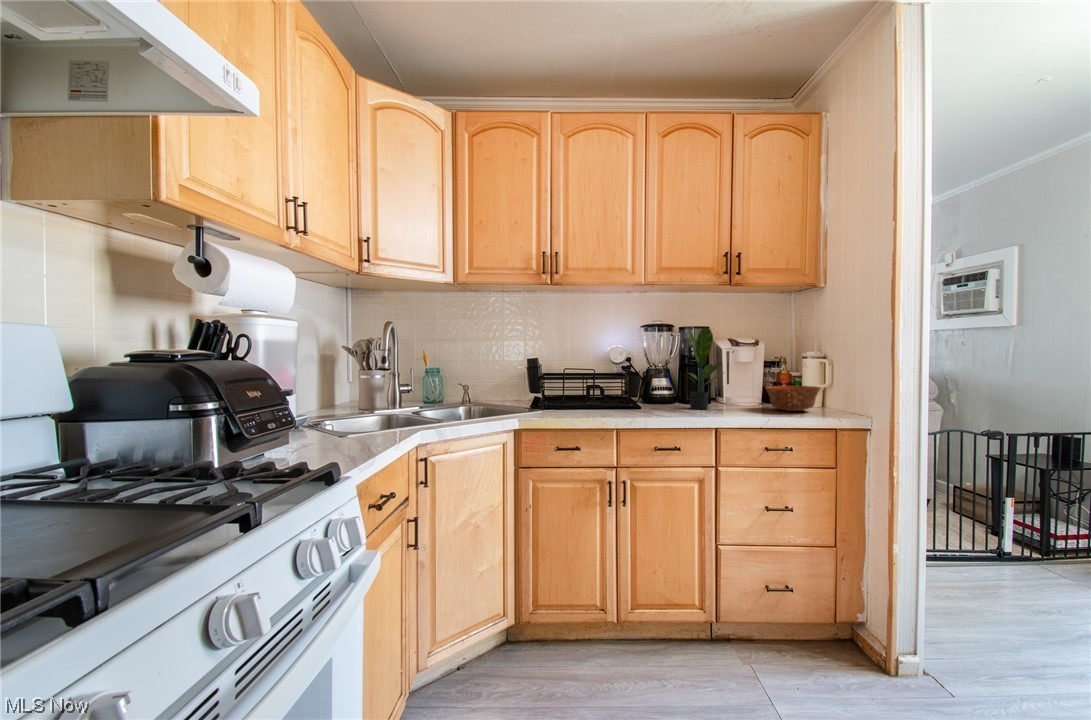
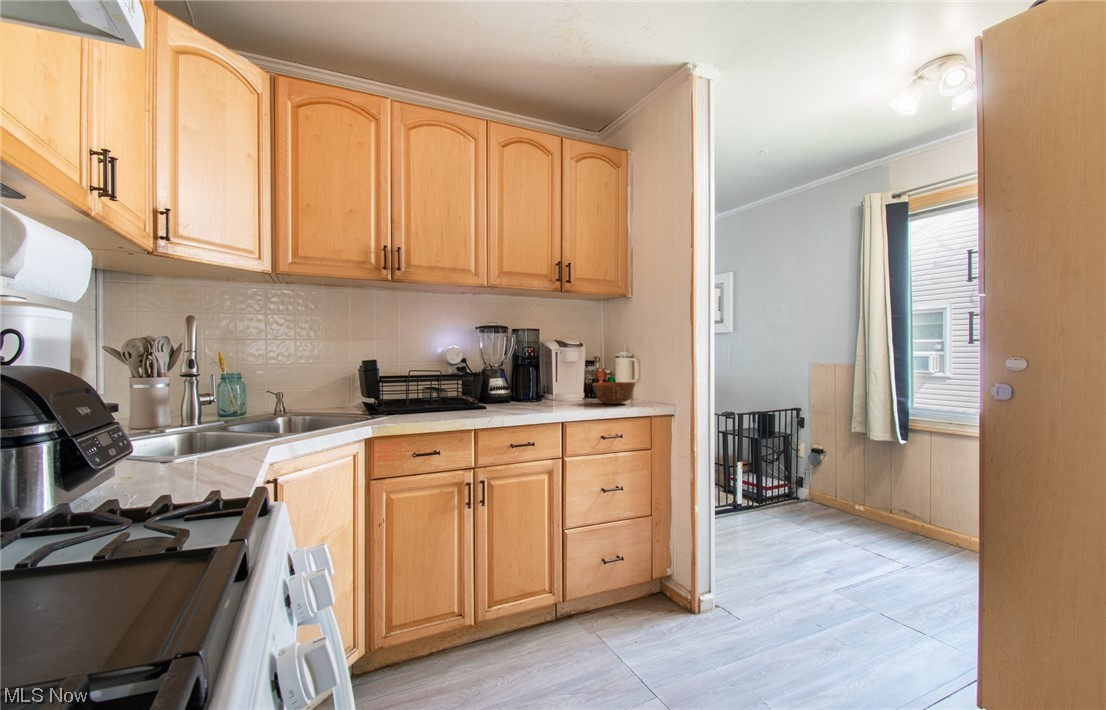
potted plant: present [688,327,723,409] -> none [521,329,560,407]

